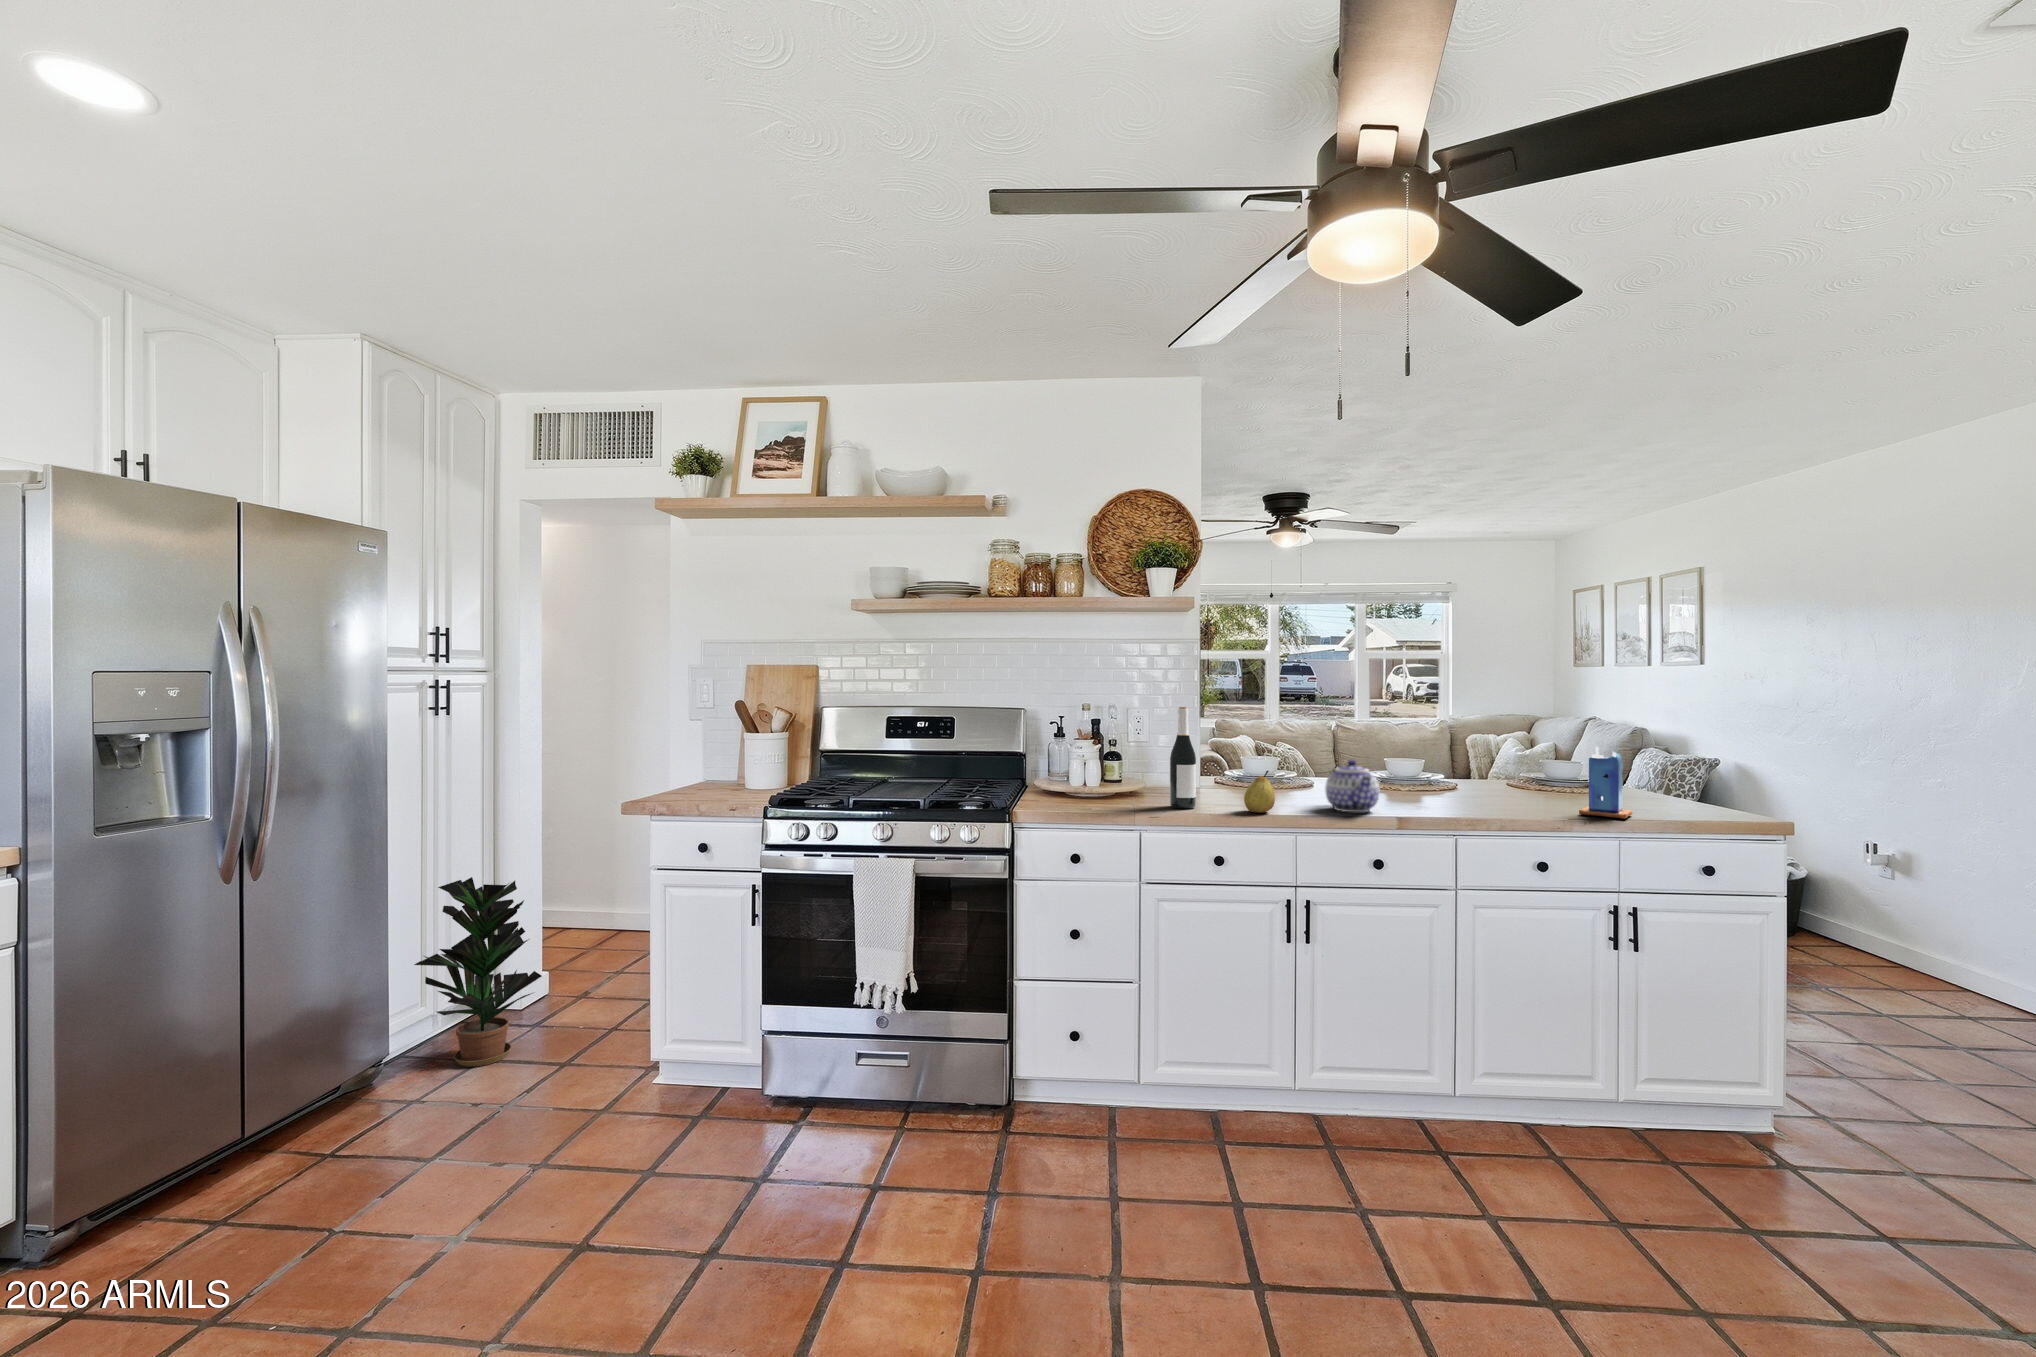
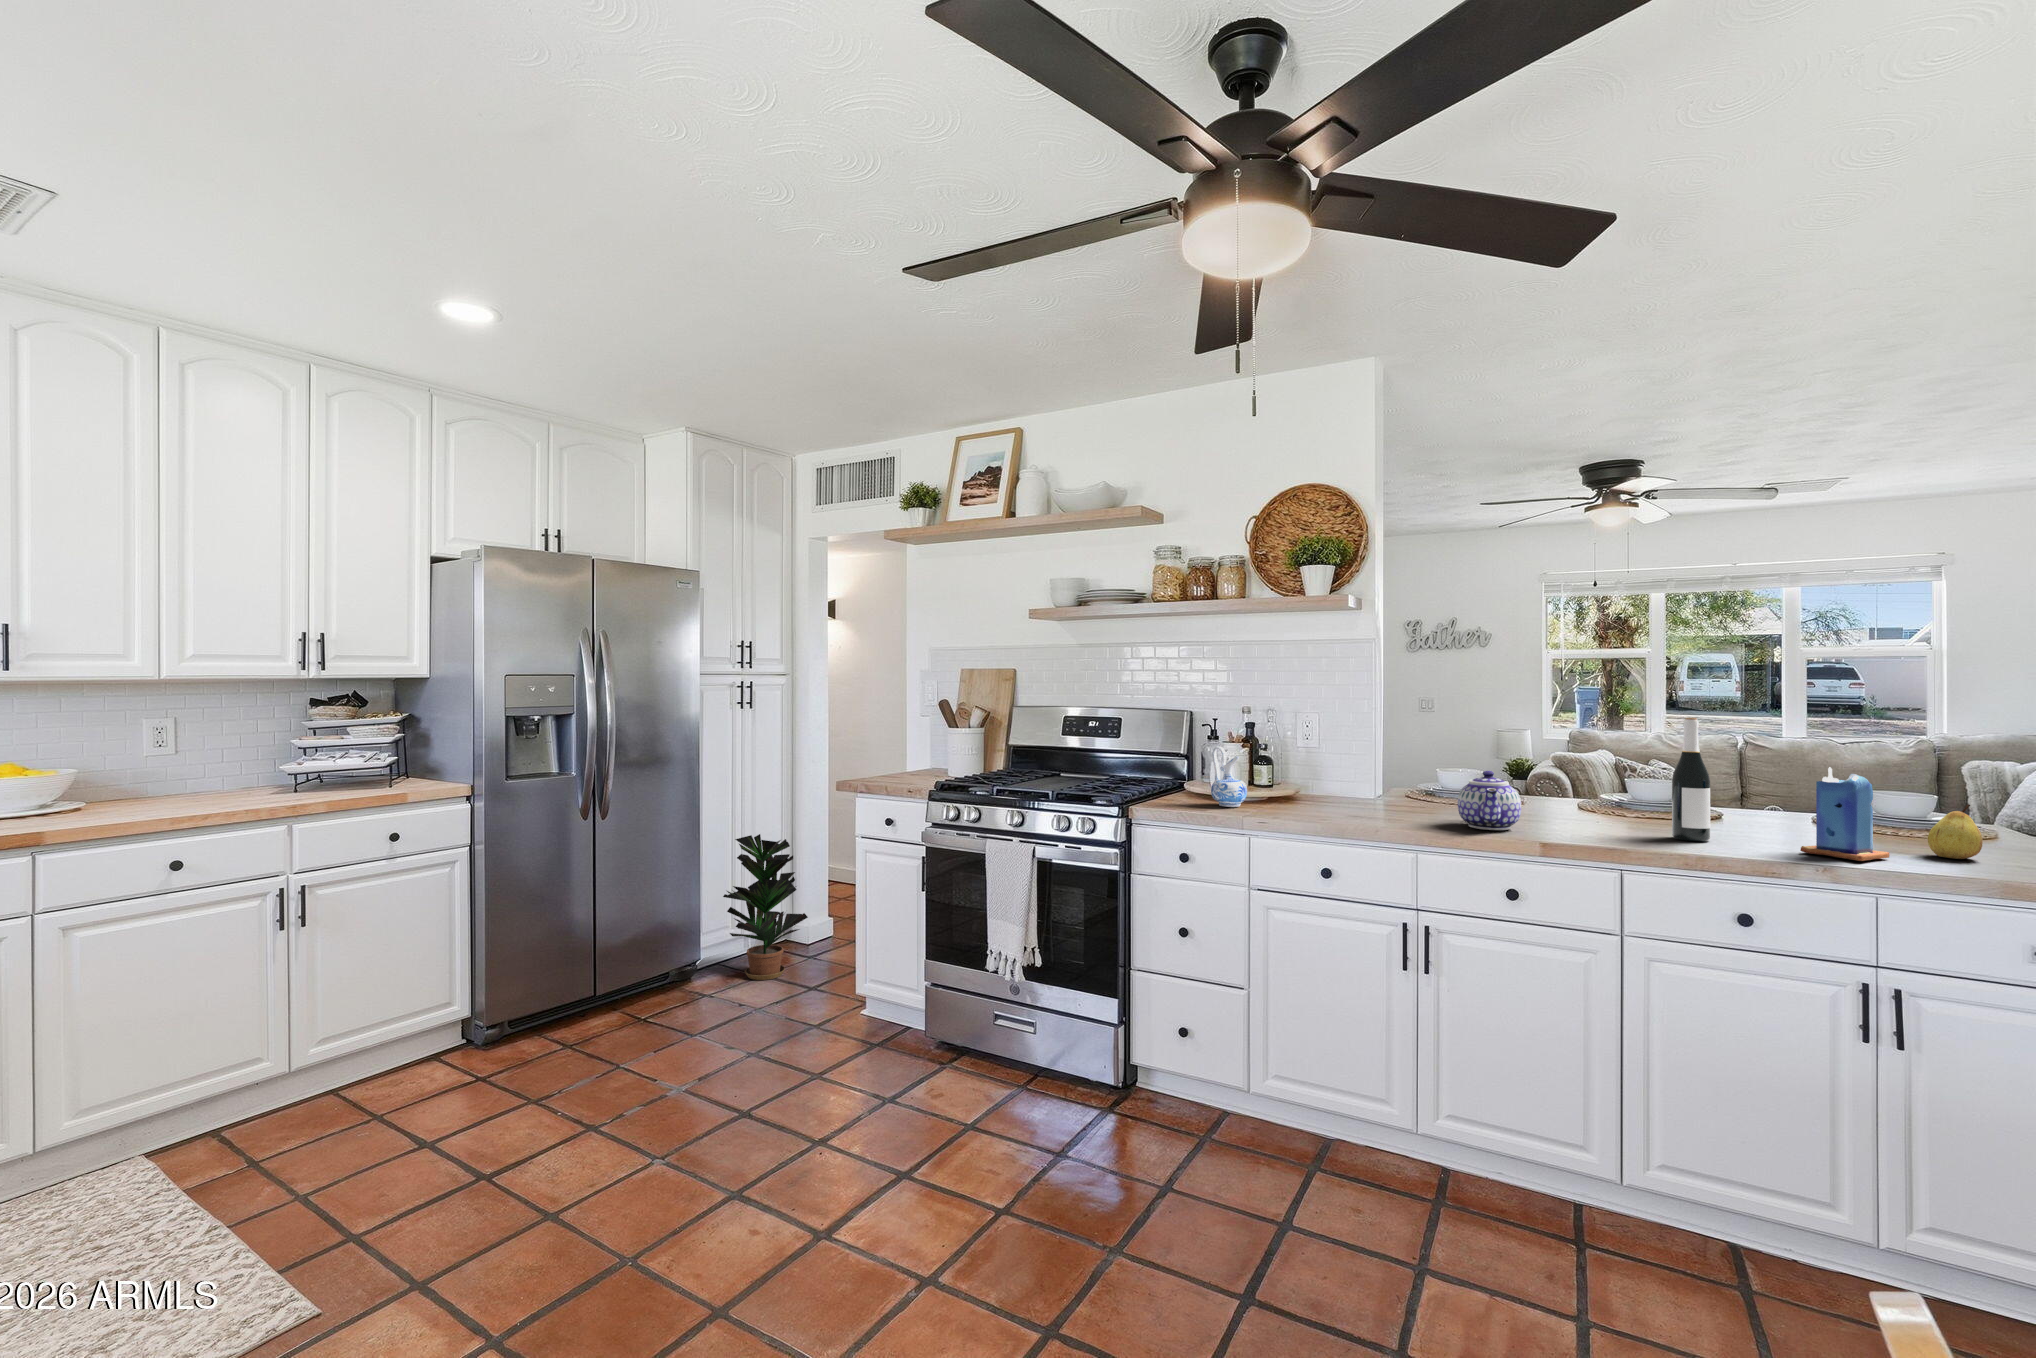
wine bottle: present [1170,707,1196,809] -> present [1672,718,1710,841]
ceramic pitcher: none [1093,745,1129,806] -> present [1211,746,1247,807]
fruit: present [1244,771,1275,813] -> present [1928,804,1983,859]

